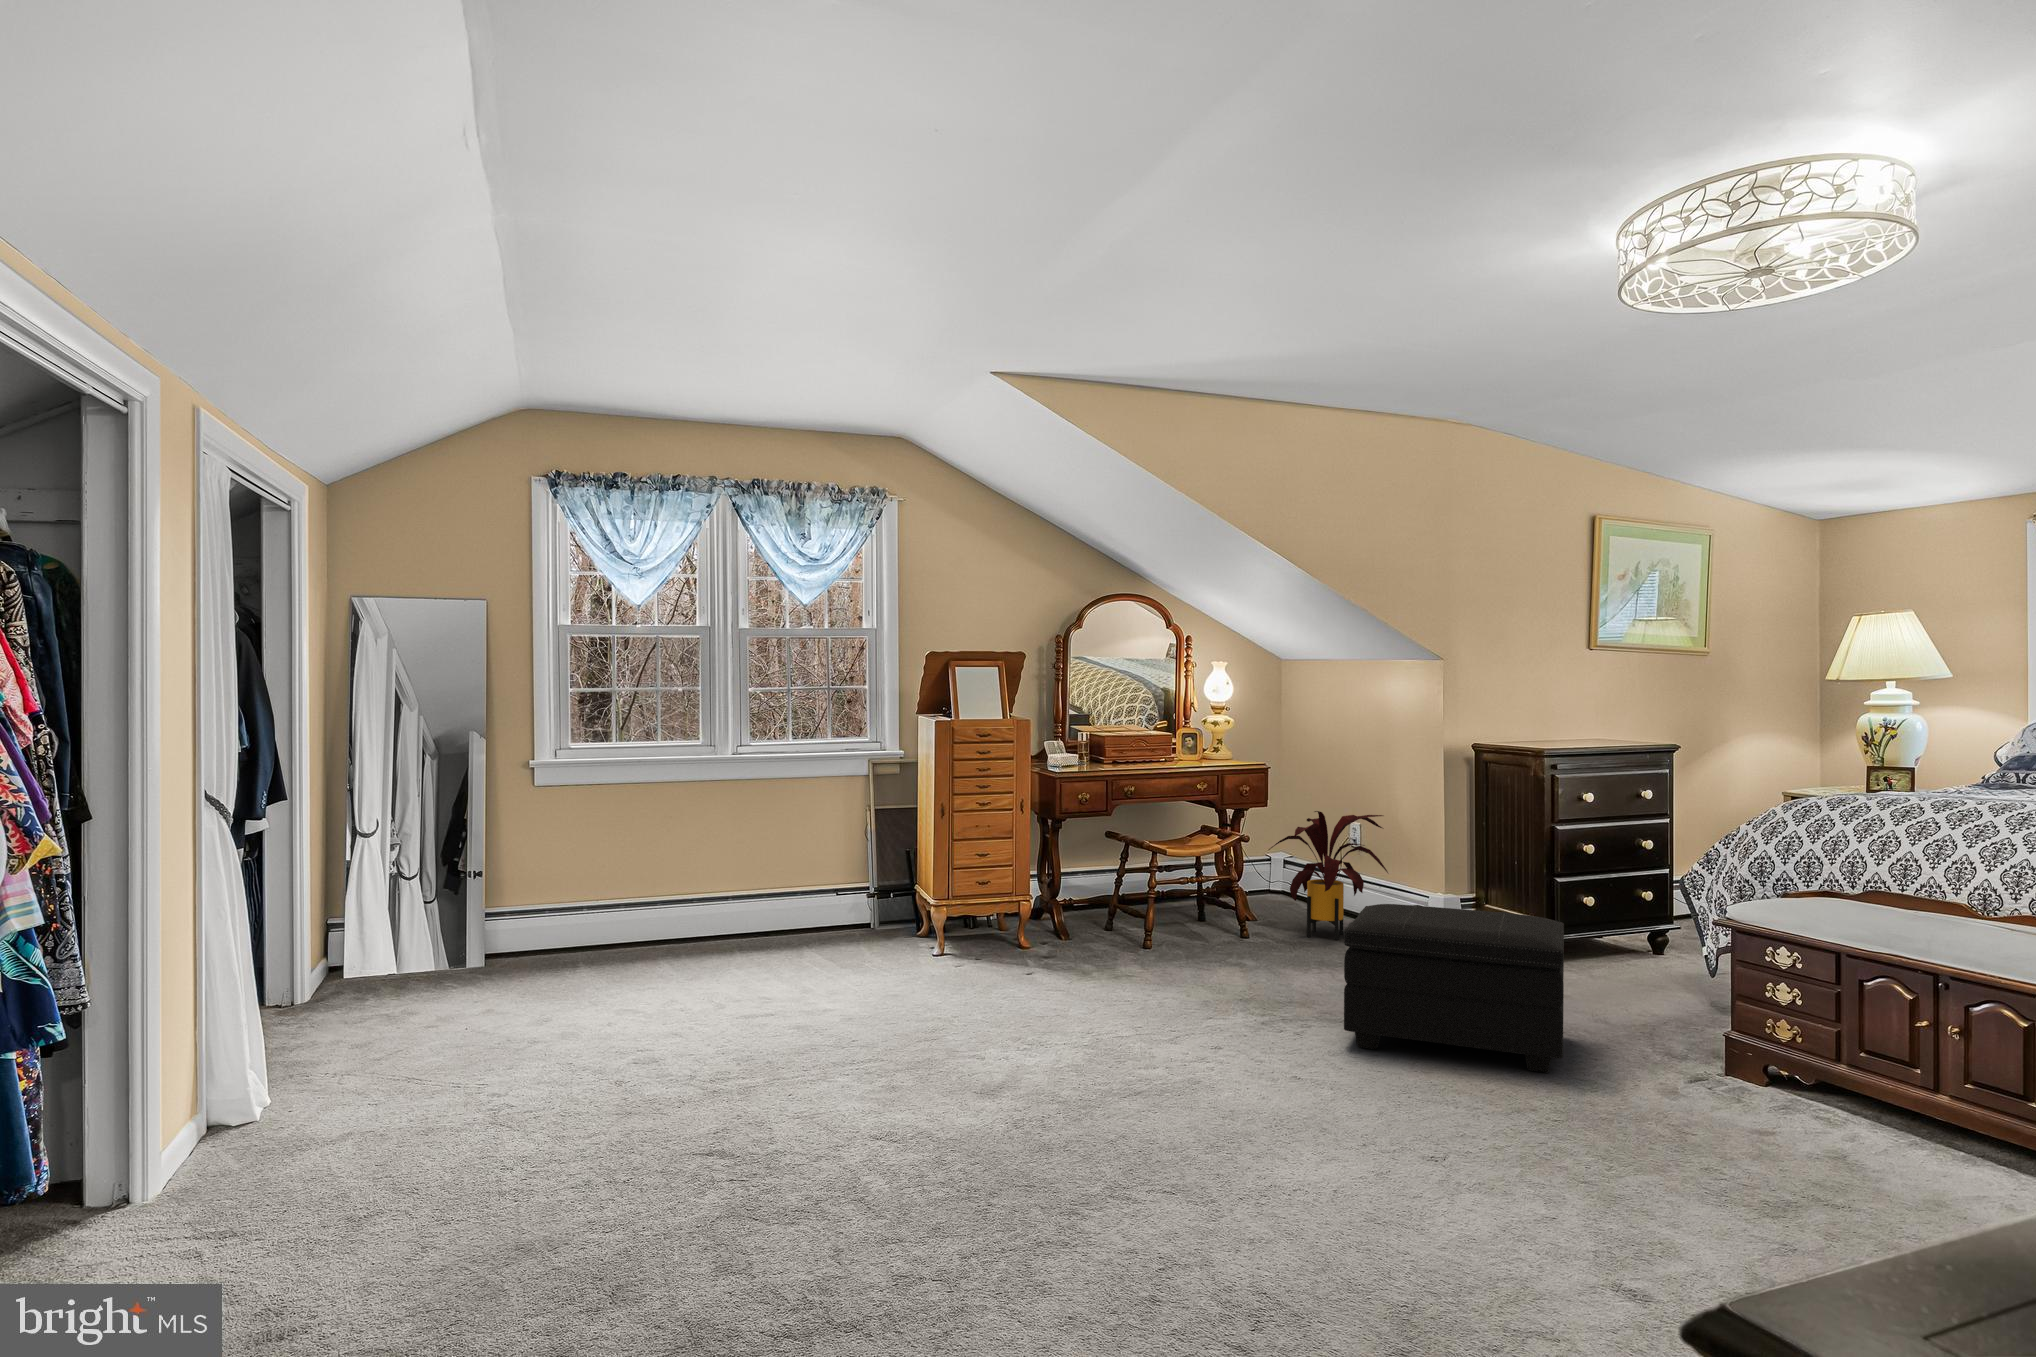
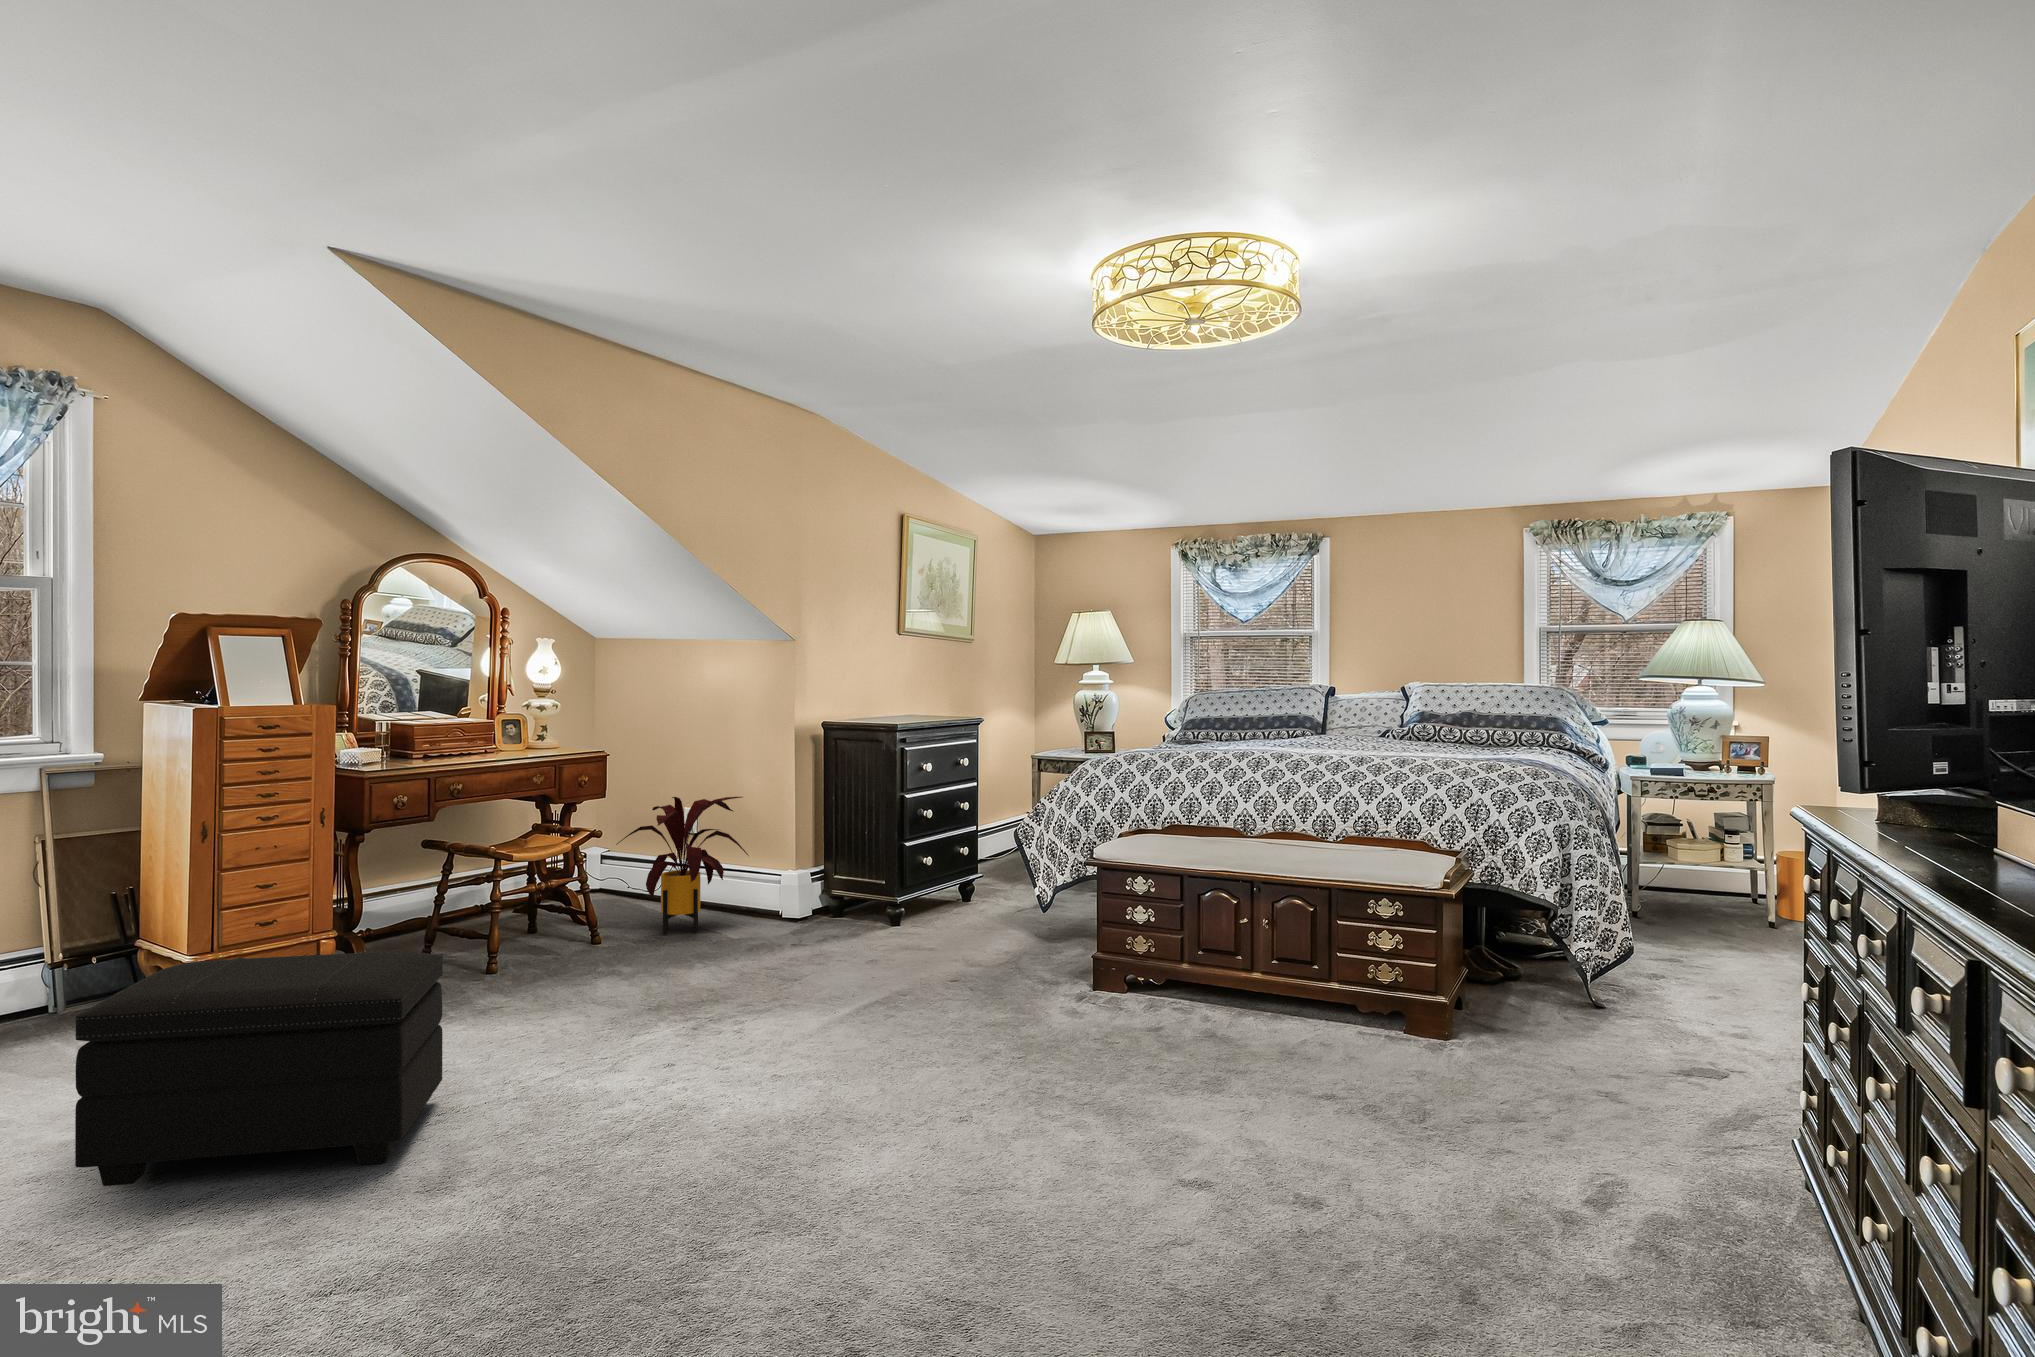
footstool: present [1344,904,1564,1073] -> present [75,952,443,1186]

